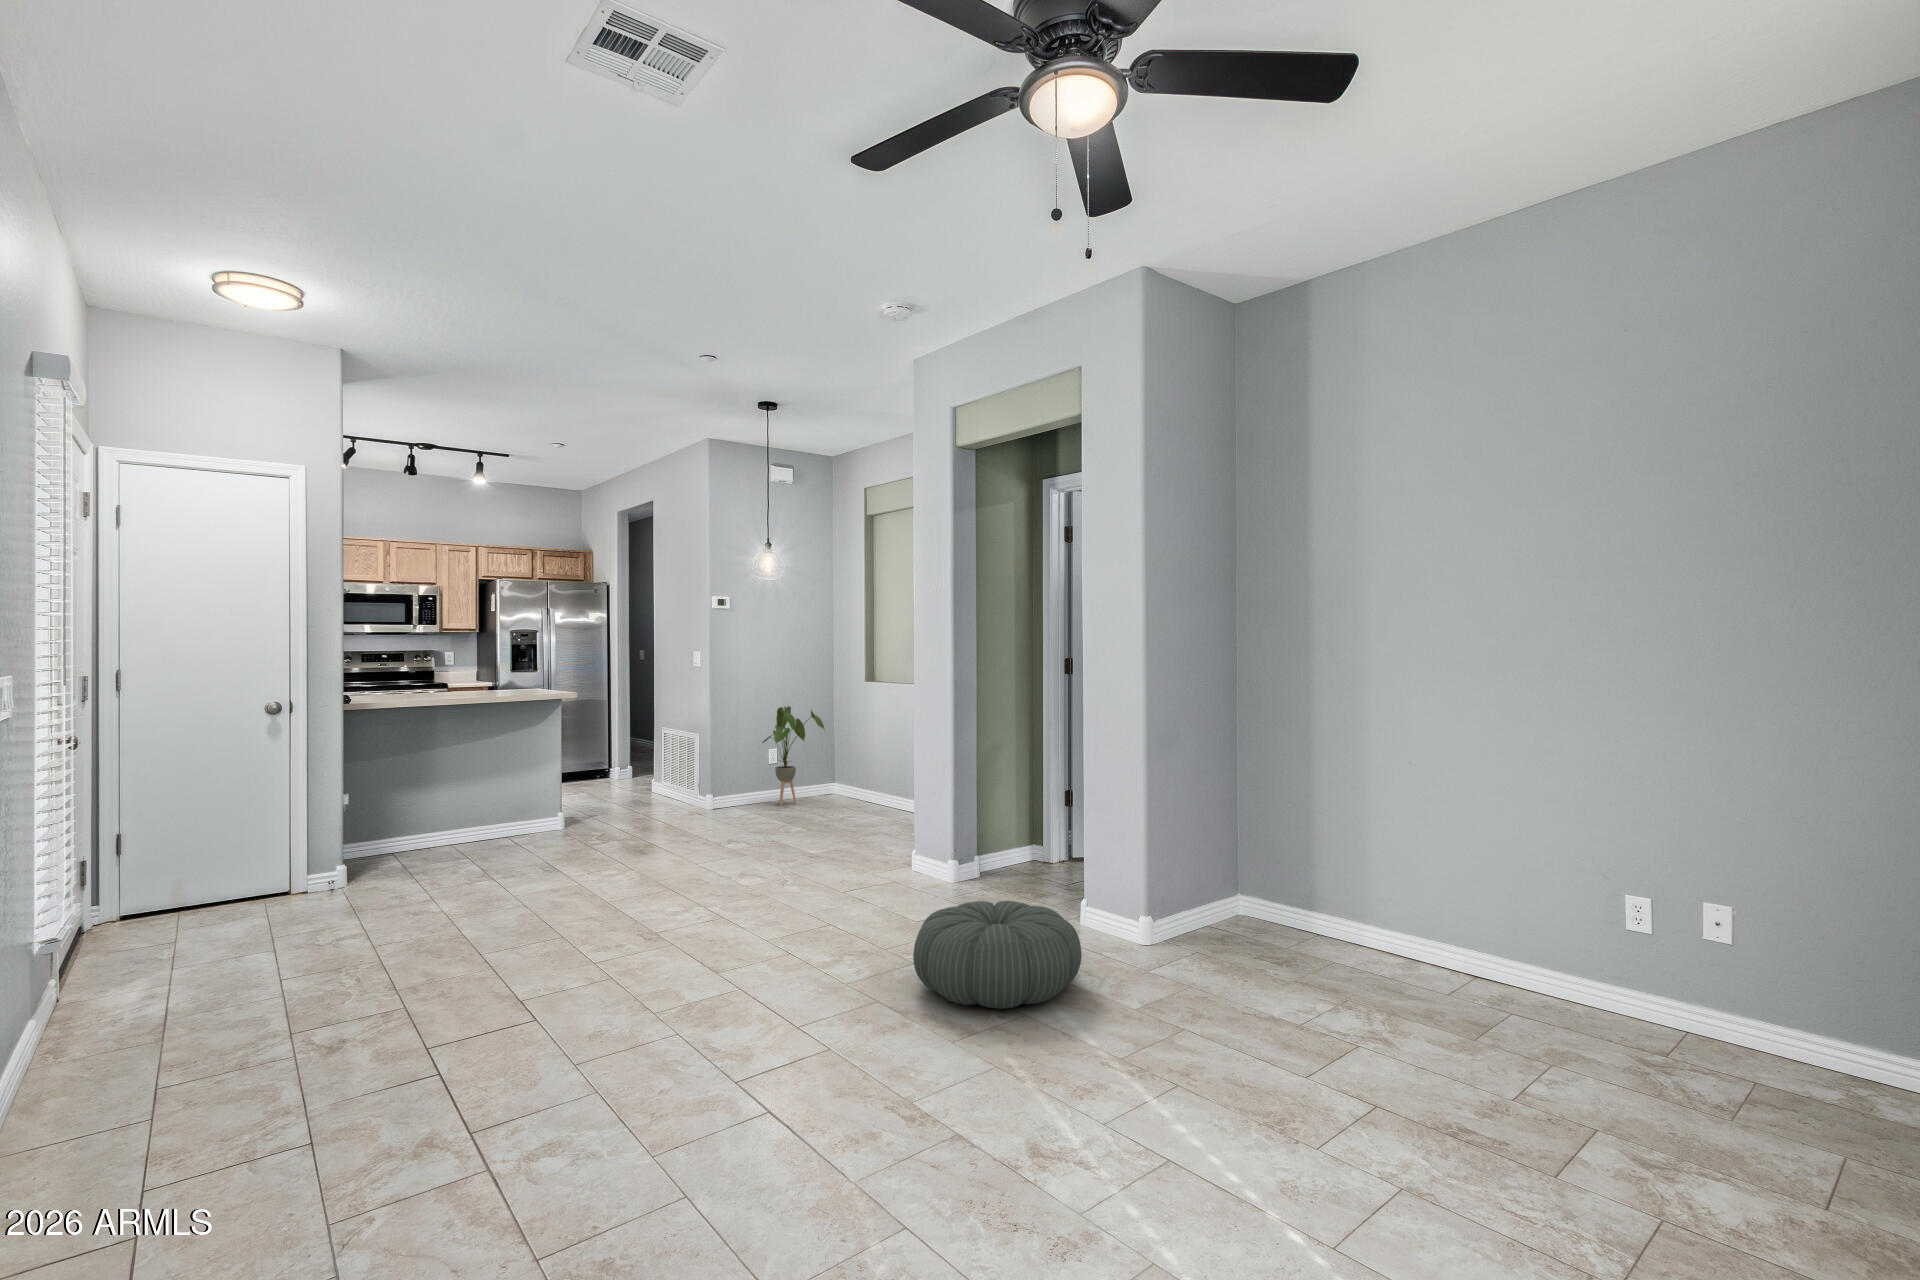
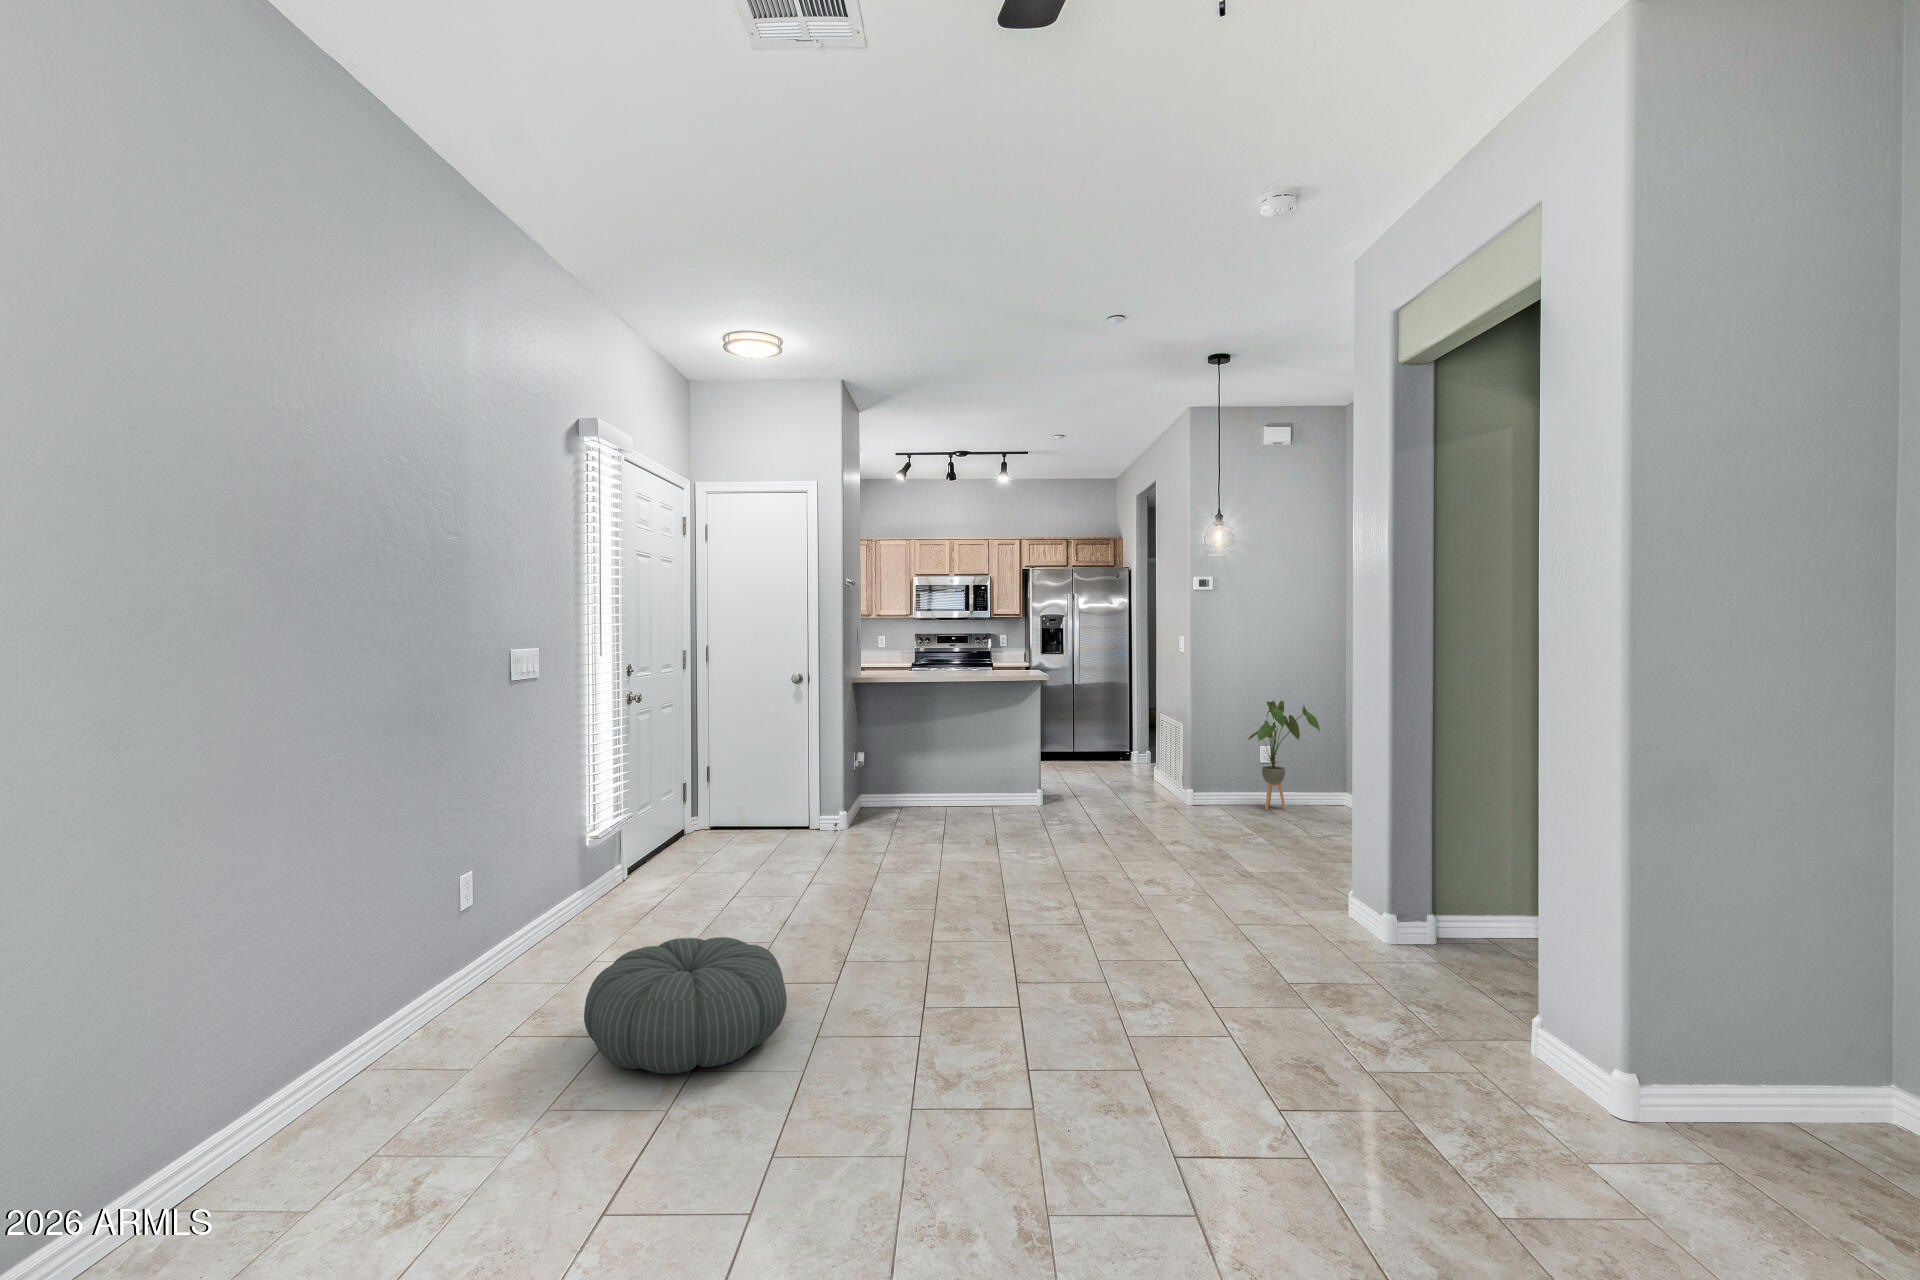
pouf: present [913,901,1081,1009] -> present [584,937,787,1074]

